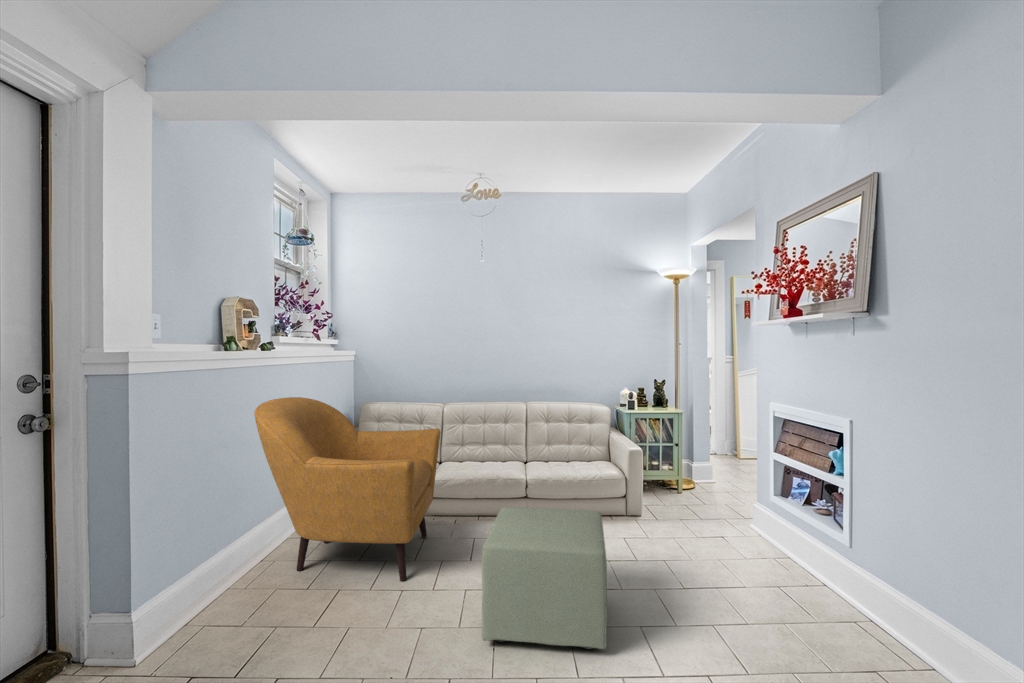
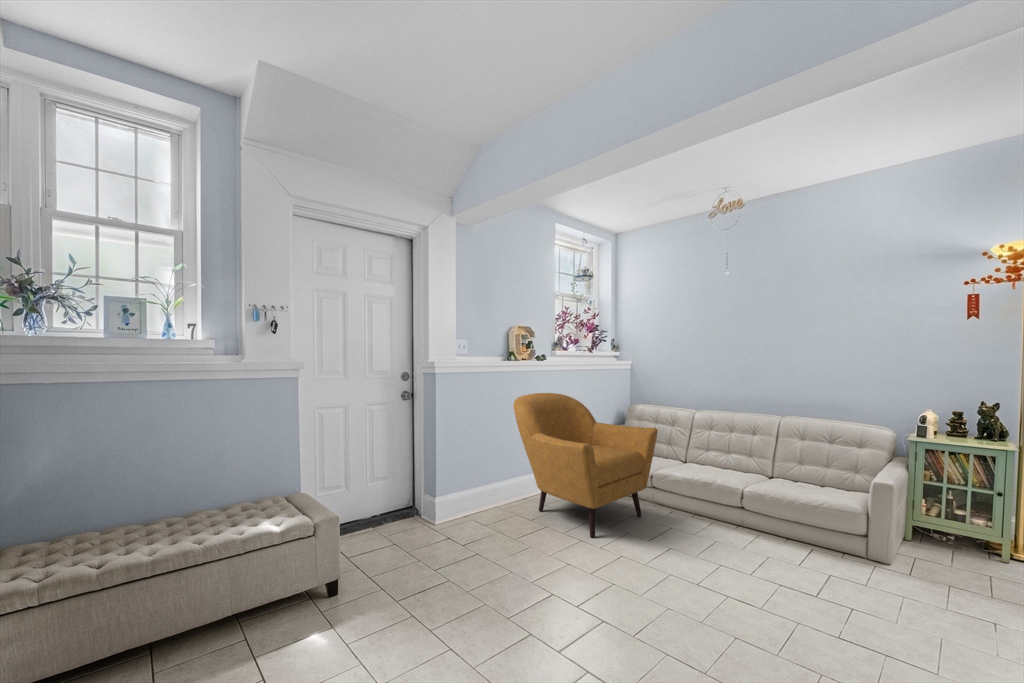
ottoman: present [481,507,607,650] -> none [594,497,738,636]

